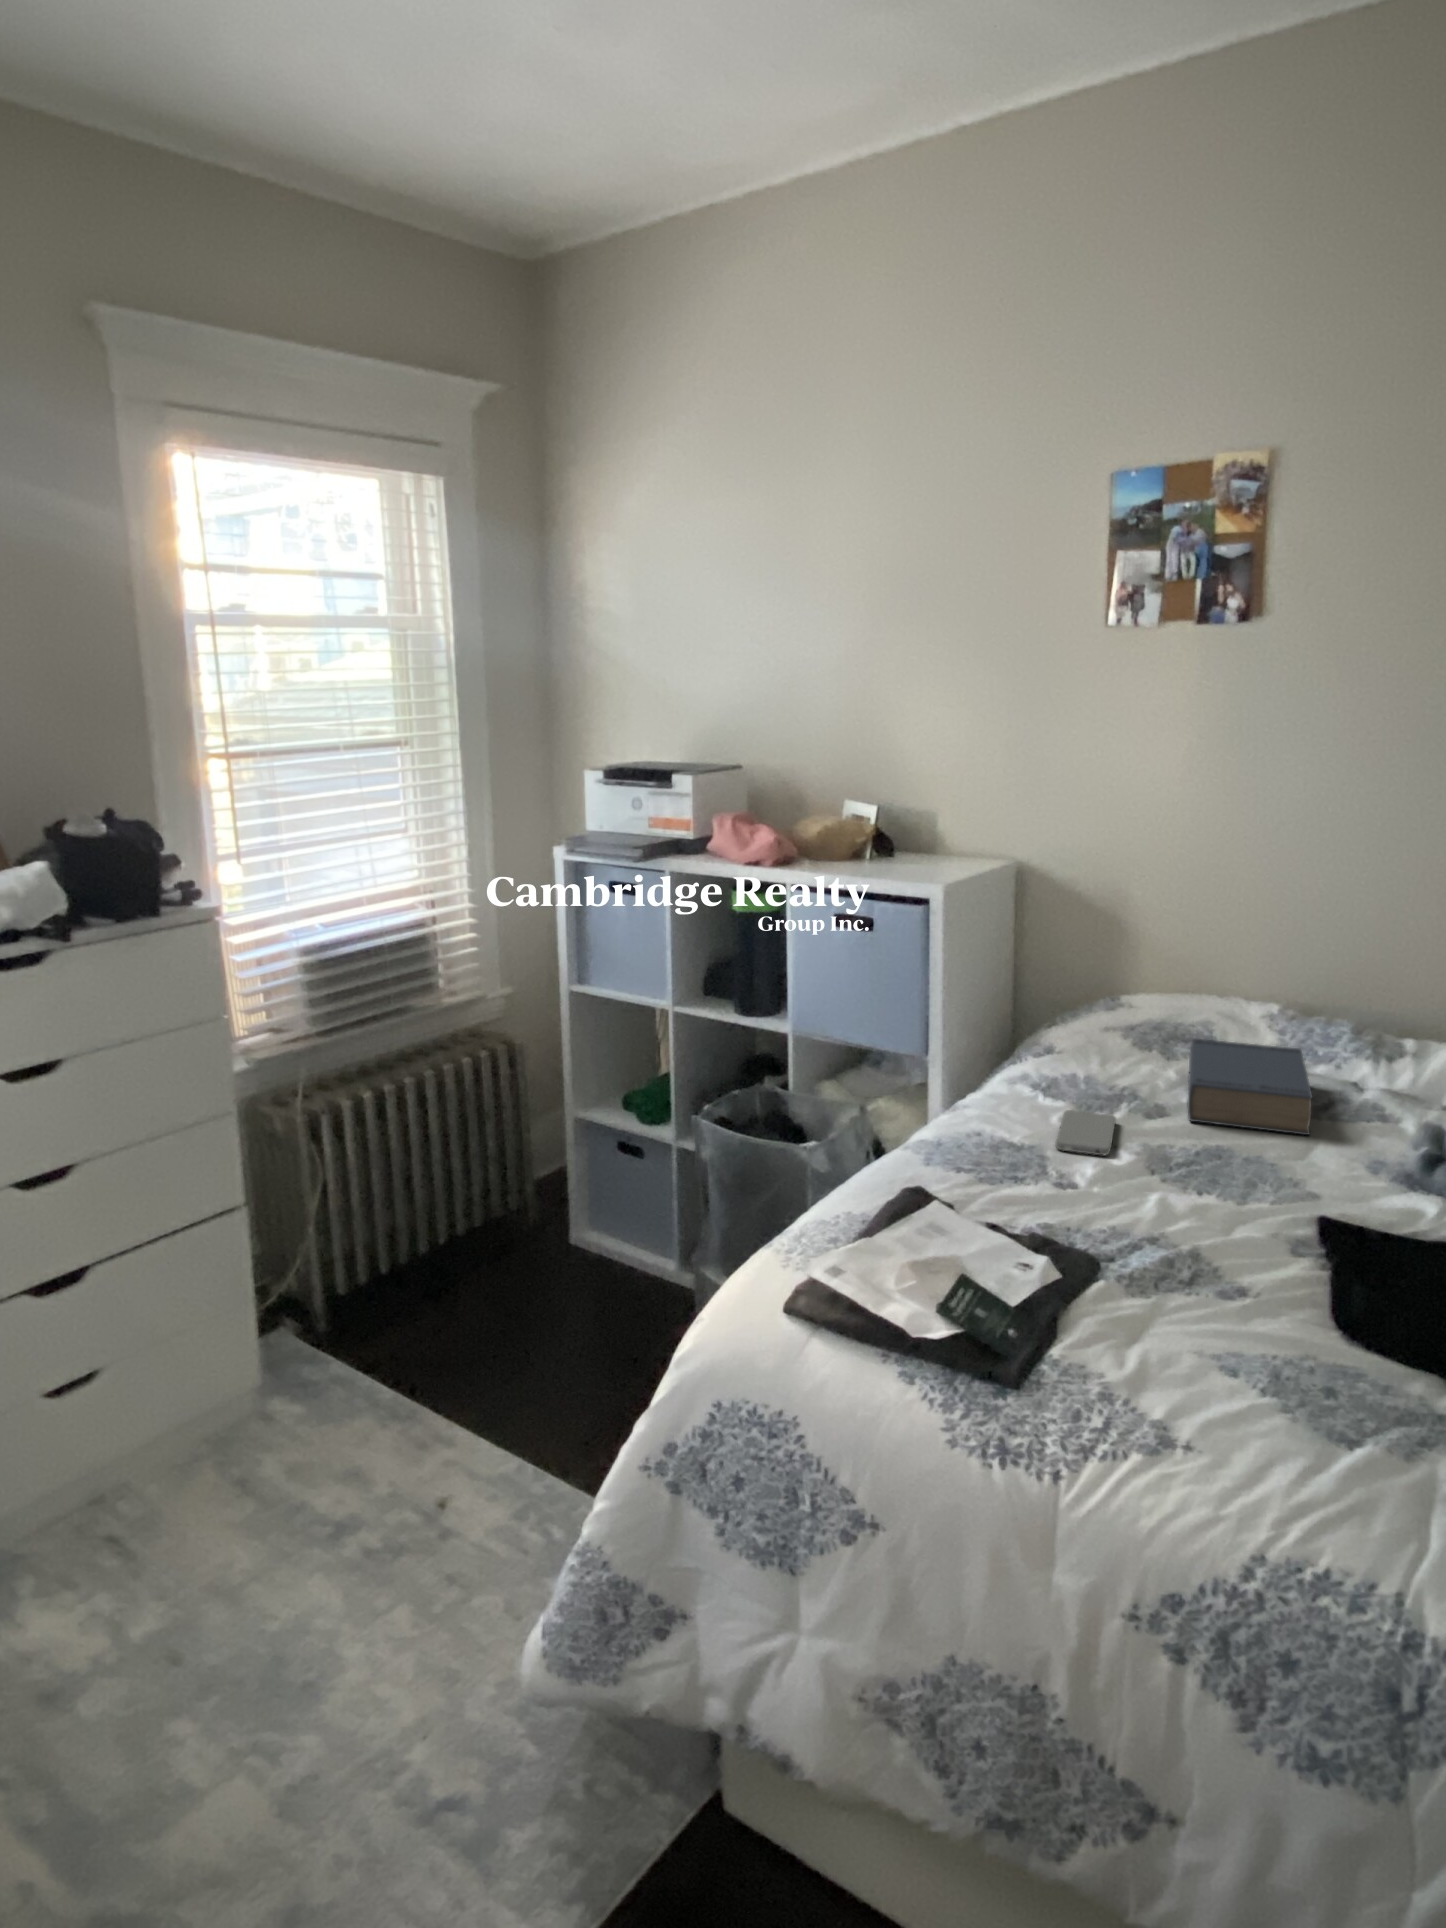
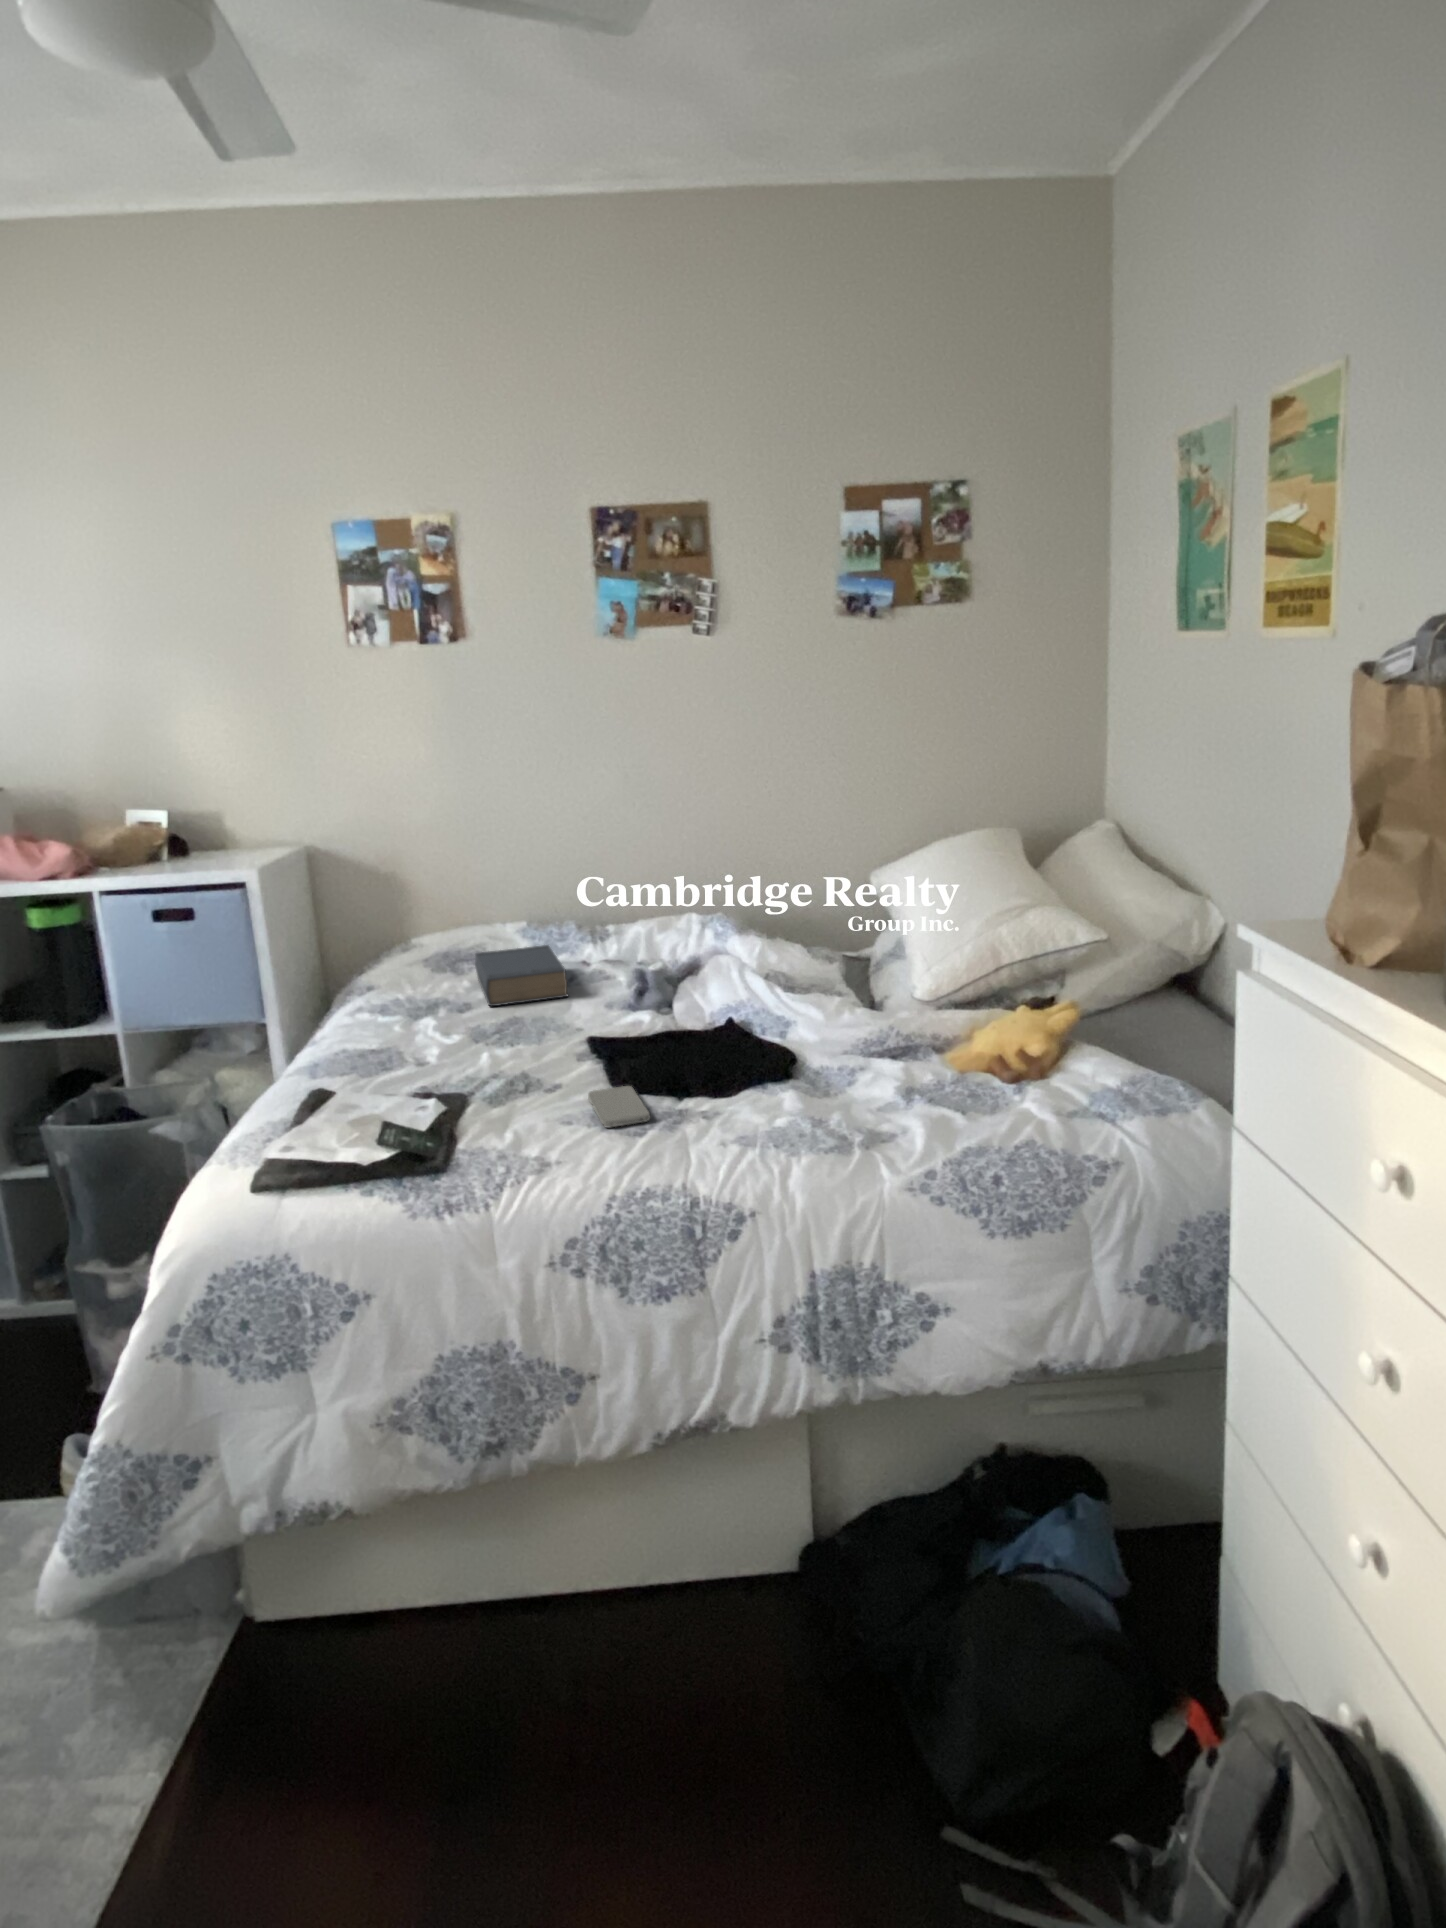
smartphone: present [1056,1110,1116,1155] -> present [588,1086,650,1127]

